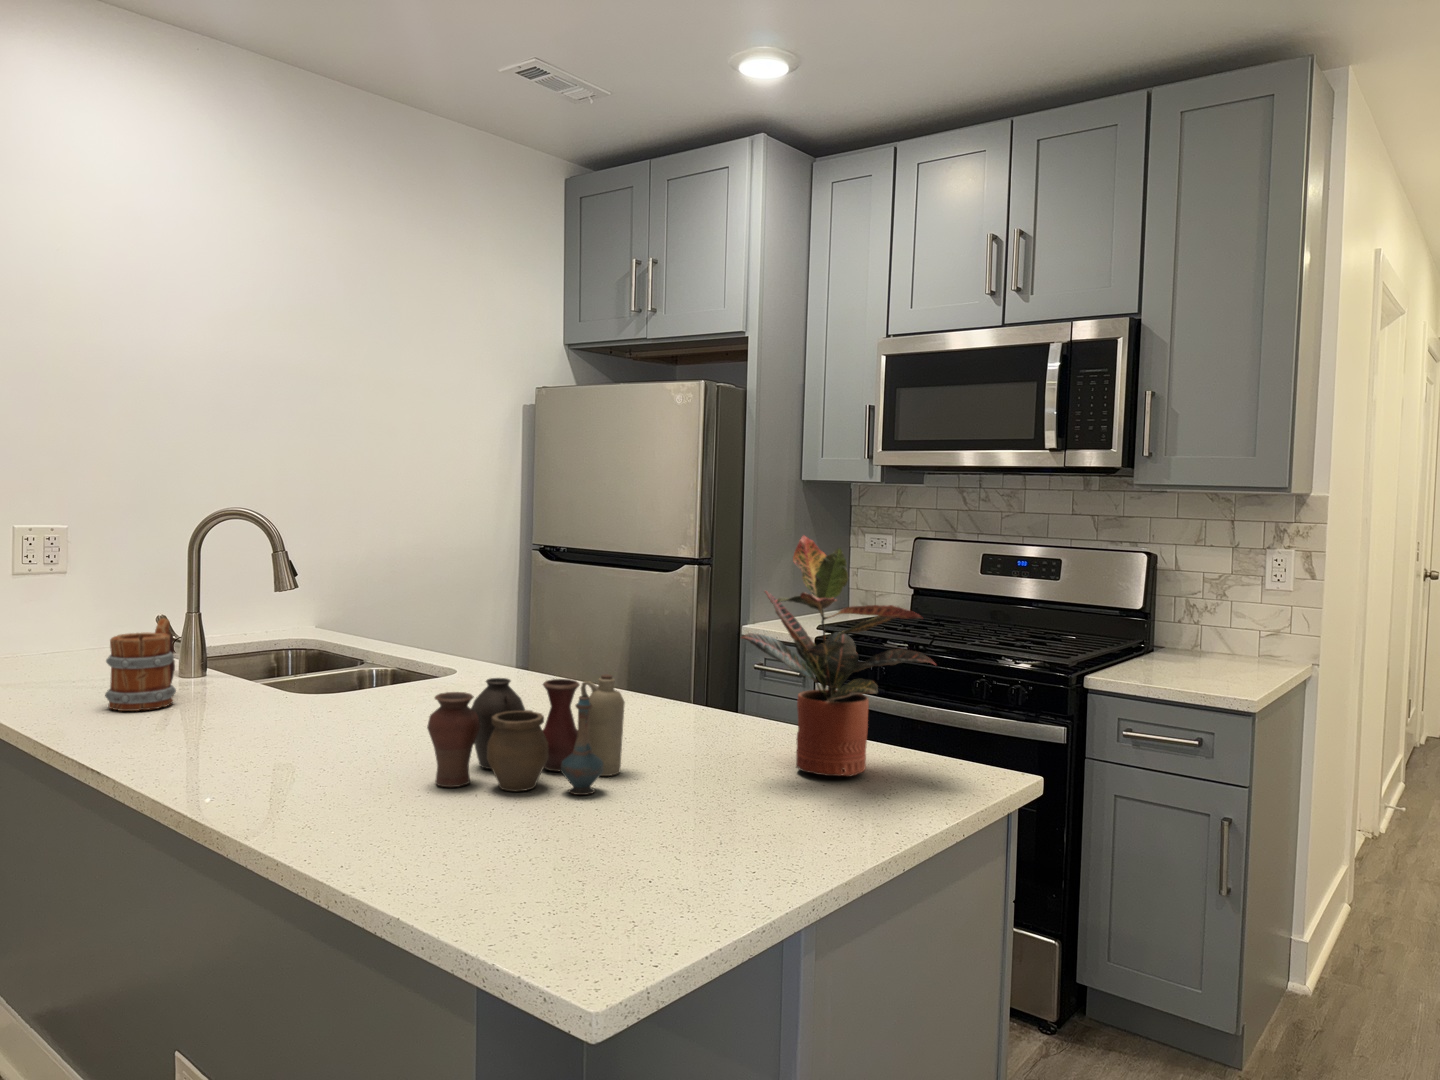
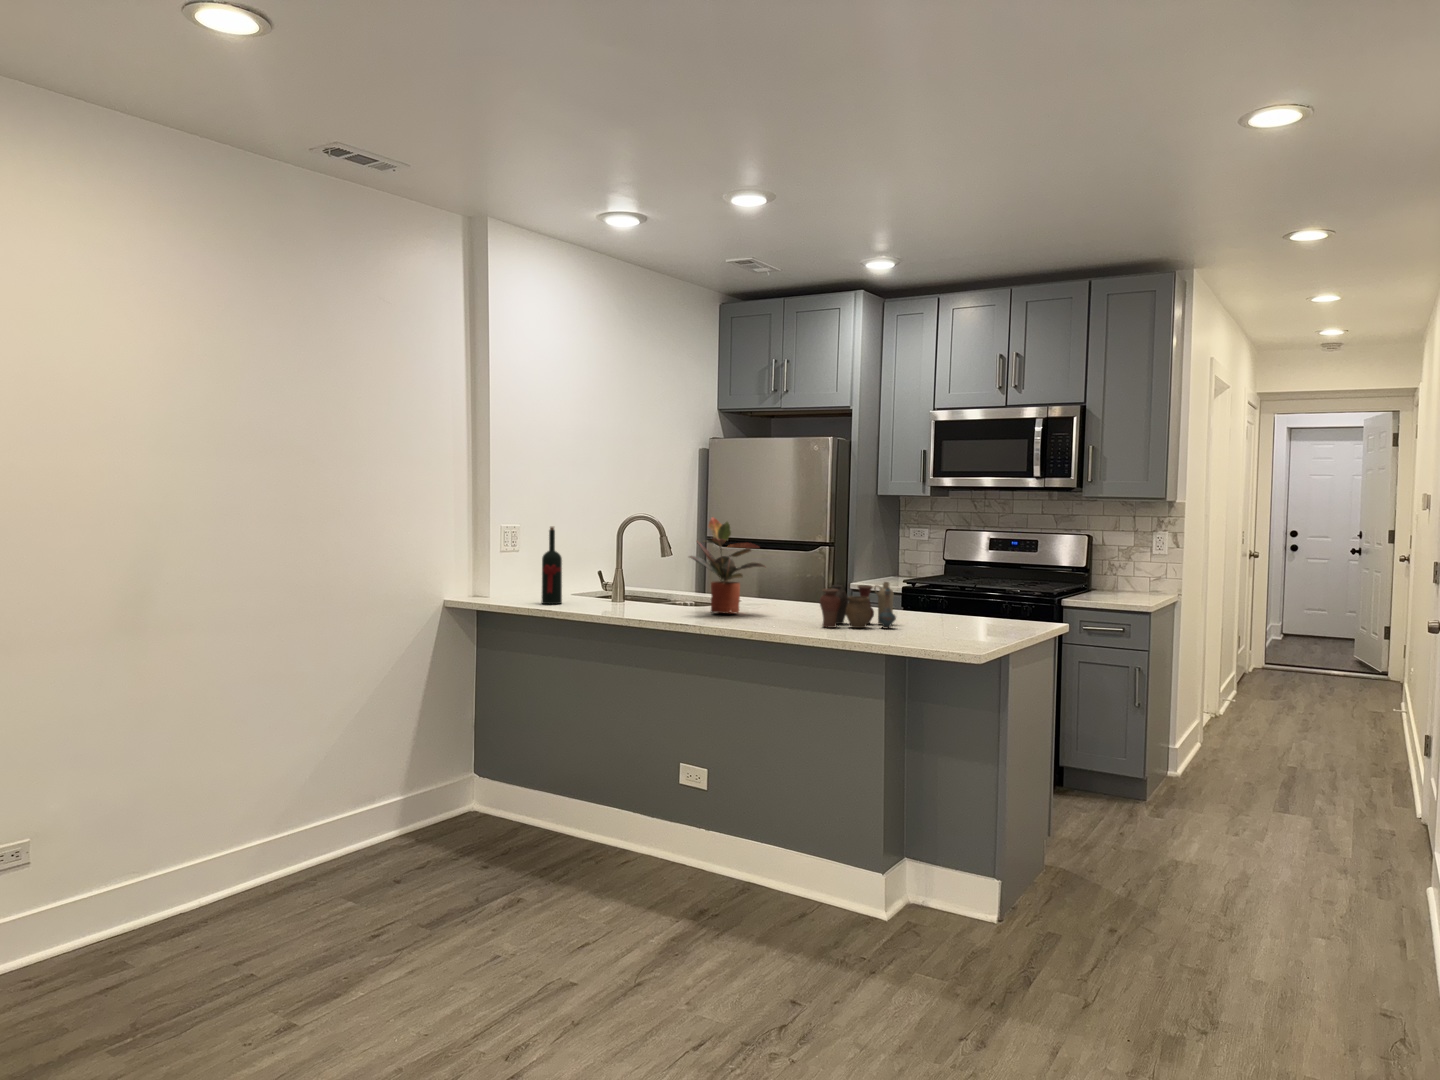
wine bottle: none [58,532,105,679] -> present [542,527,562,604]
potted plant: present [741,536,935,776] -> present [690,517,765,613]
mug: present [105,618,176,711] -> none [606,569,636,613]

